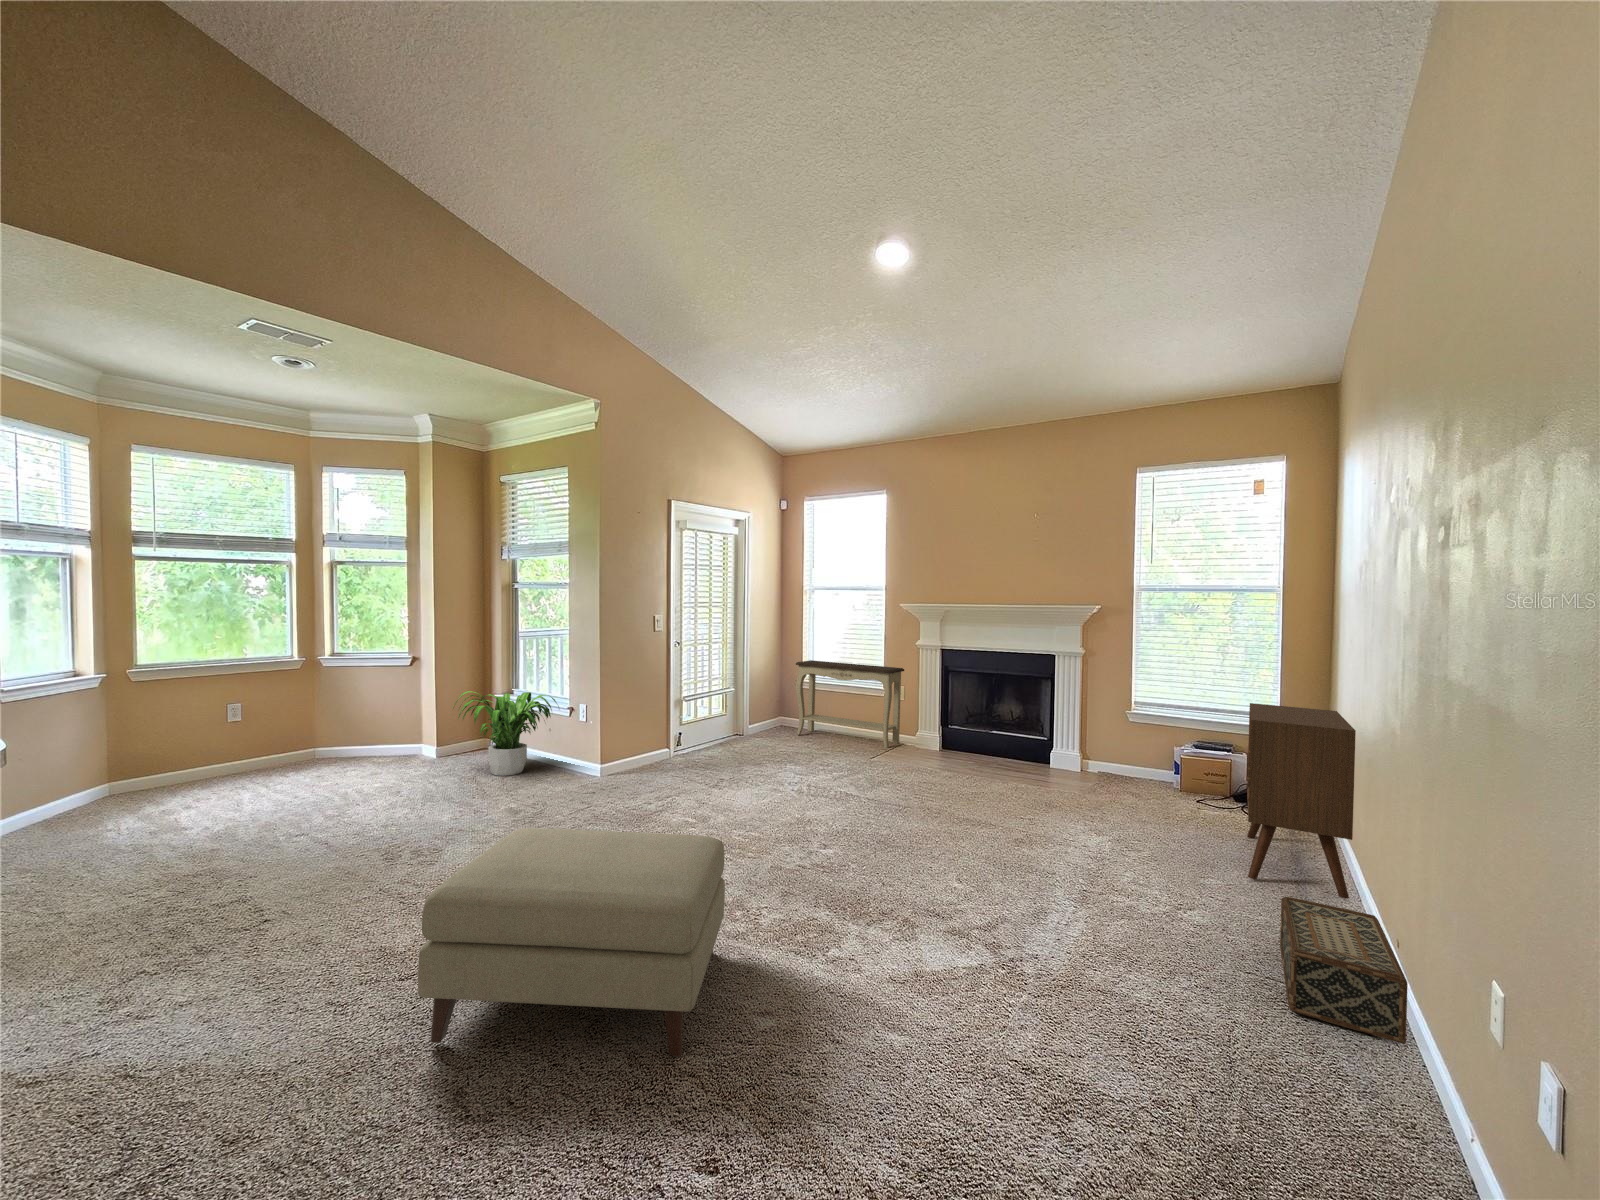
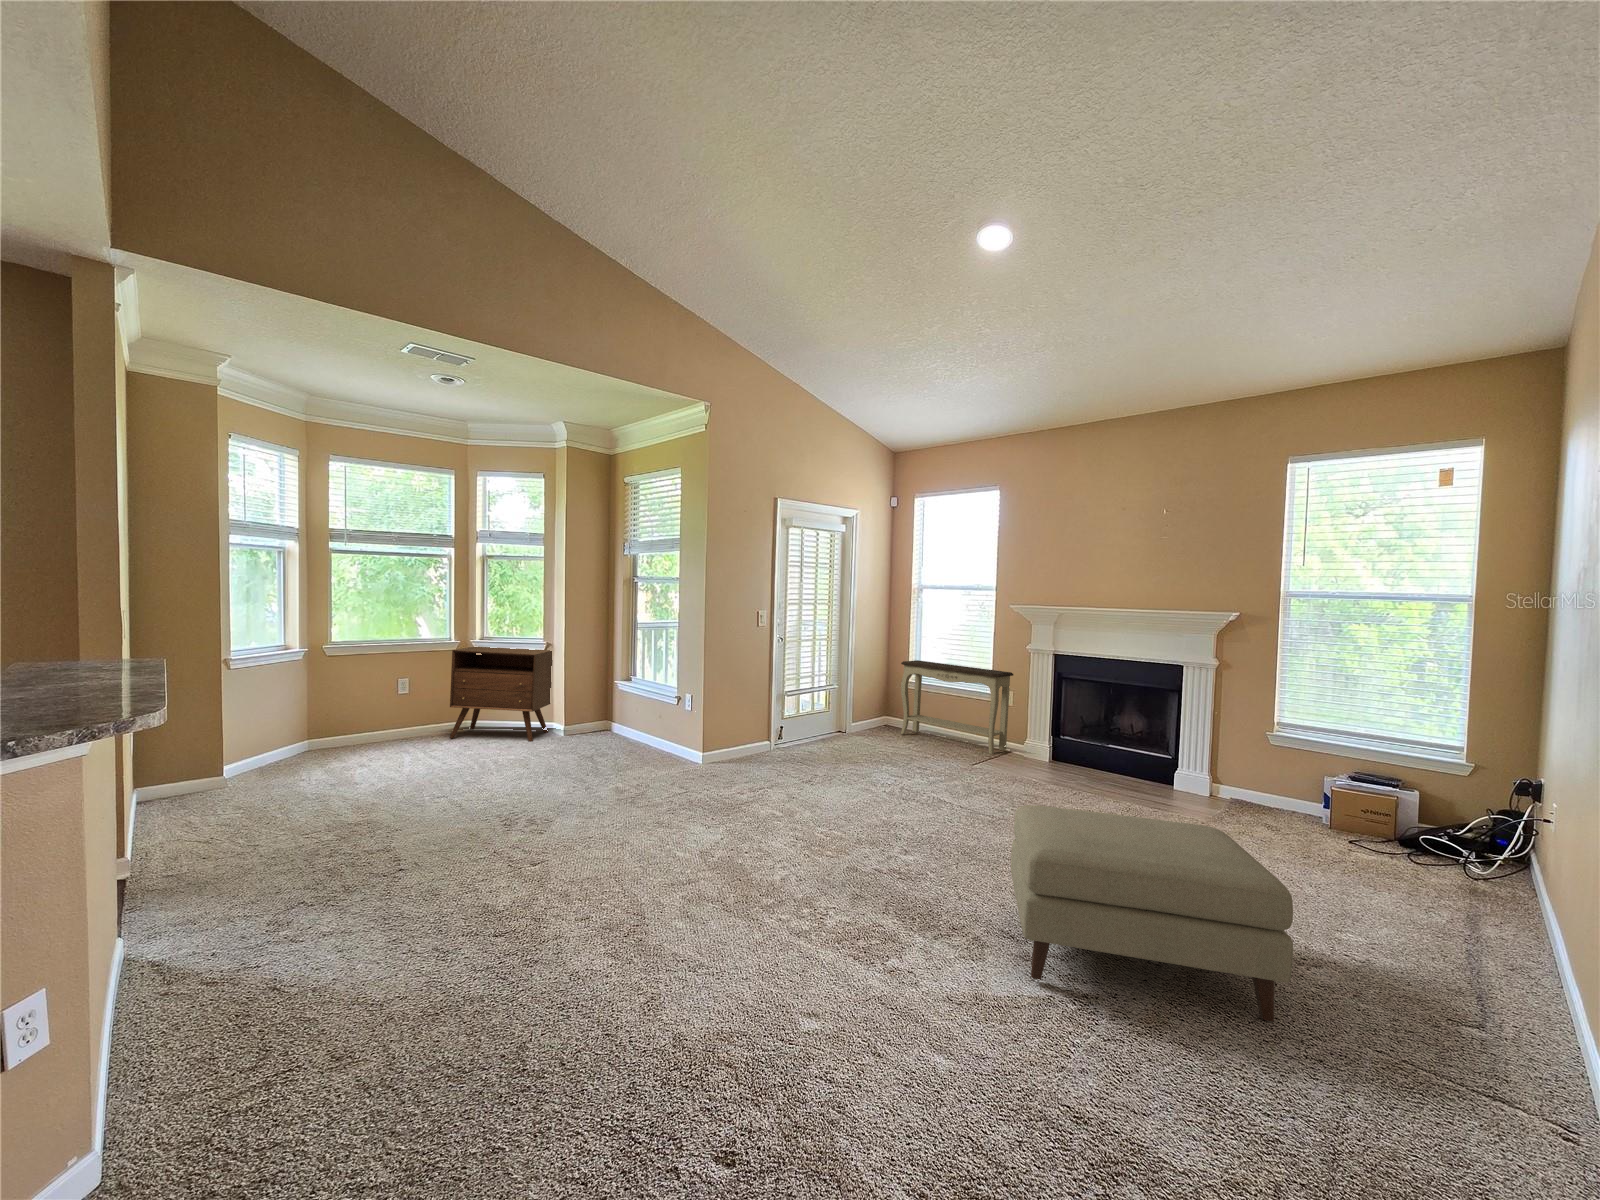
potted plant: present [453,691,556,776] -> none [579,676,671,755]
cabinet: present [1247,703,1356,898] -> present [449,647,553,742]
ottoman: present [418,828,725,1056] -> present [1011,805,1293,1022]
woven basket: present [1280,896,1407,1044] -> none [1427,966,1594,1173]

